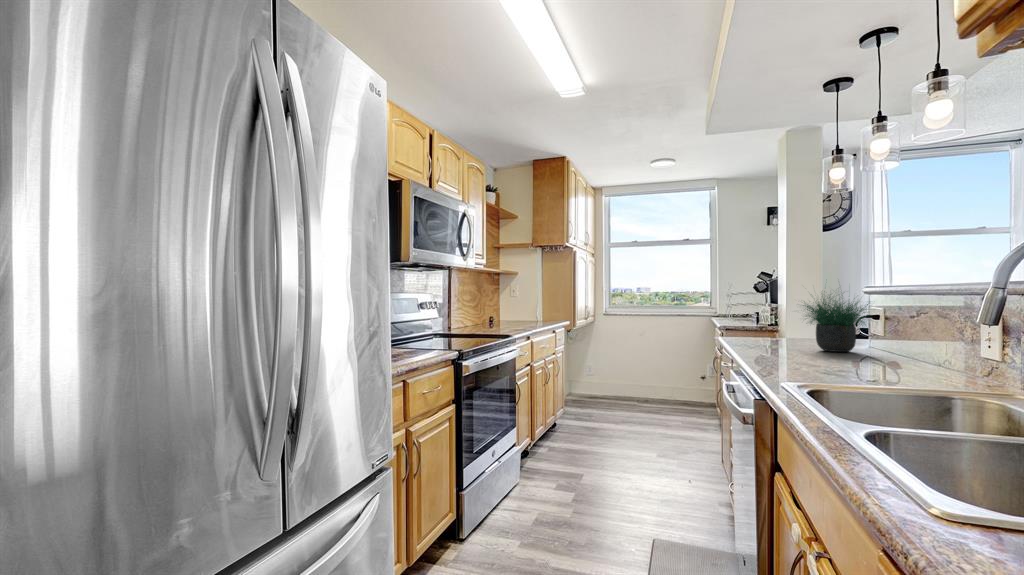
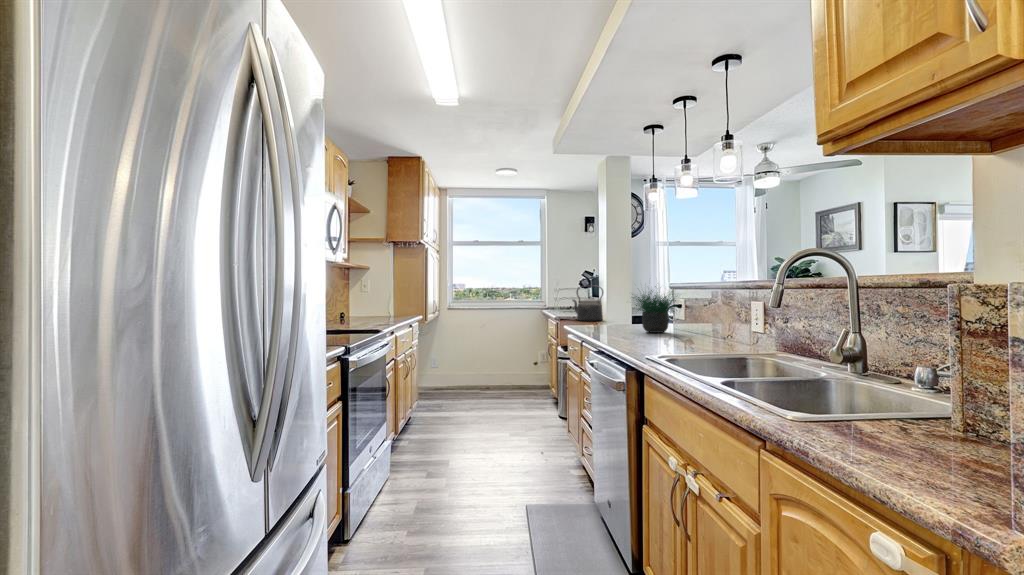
kettle: none [737,289,778,332] -> present [572,285,603,321]

